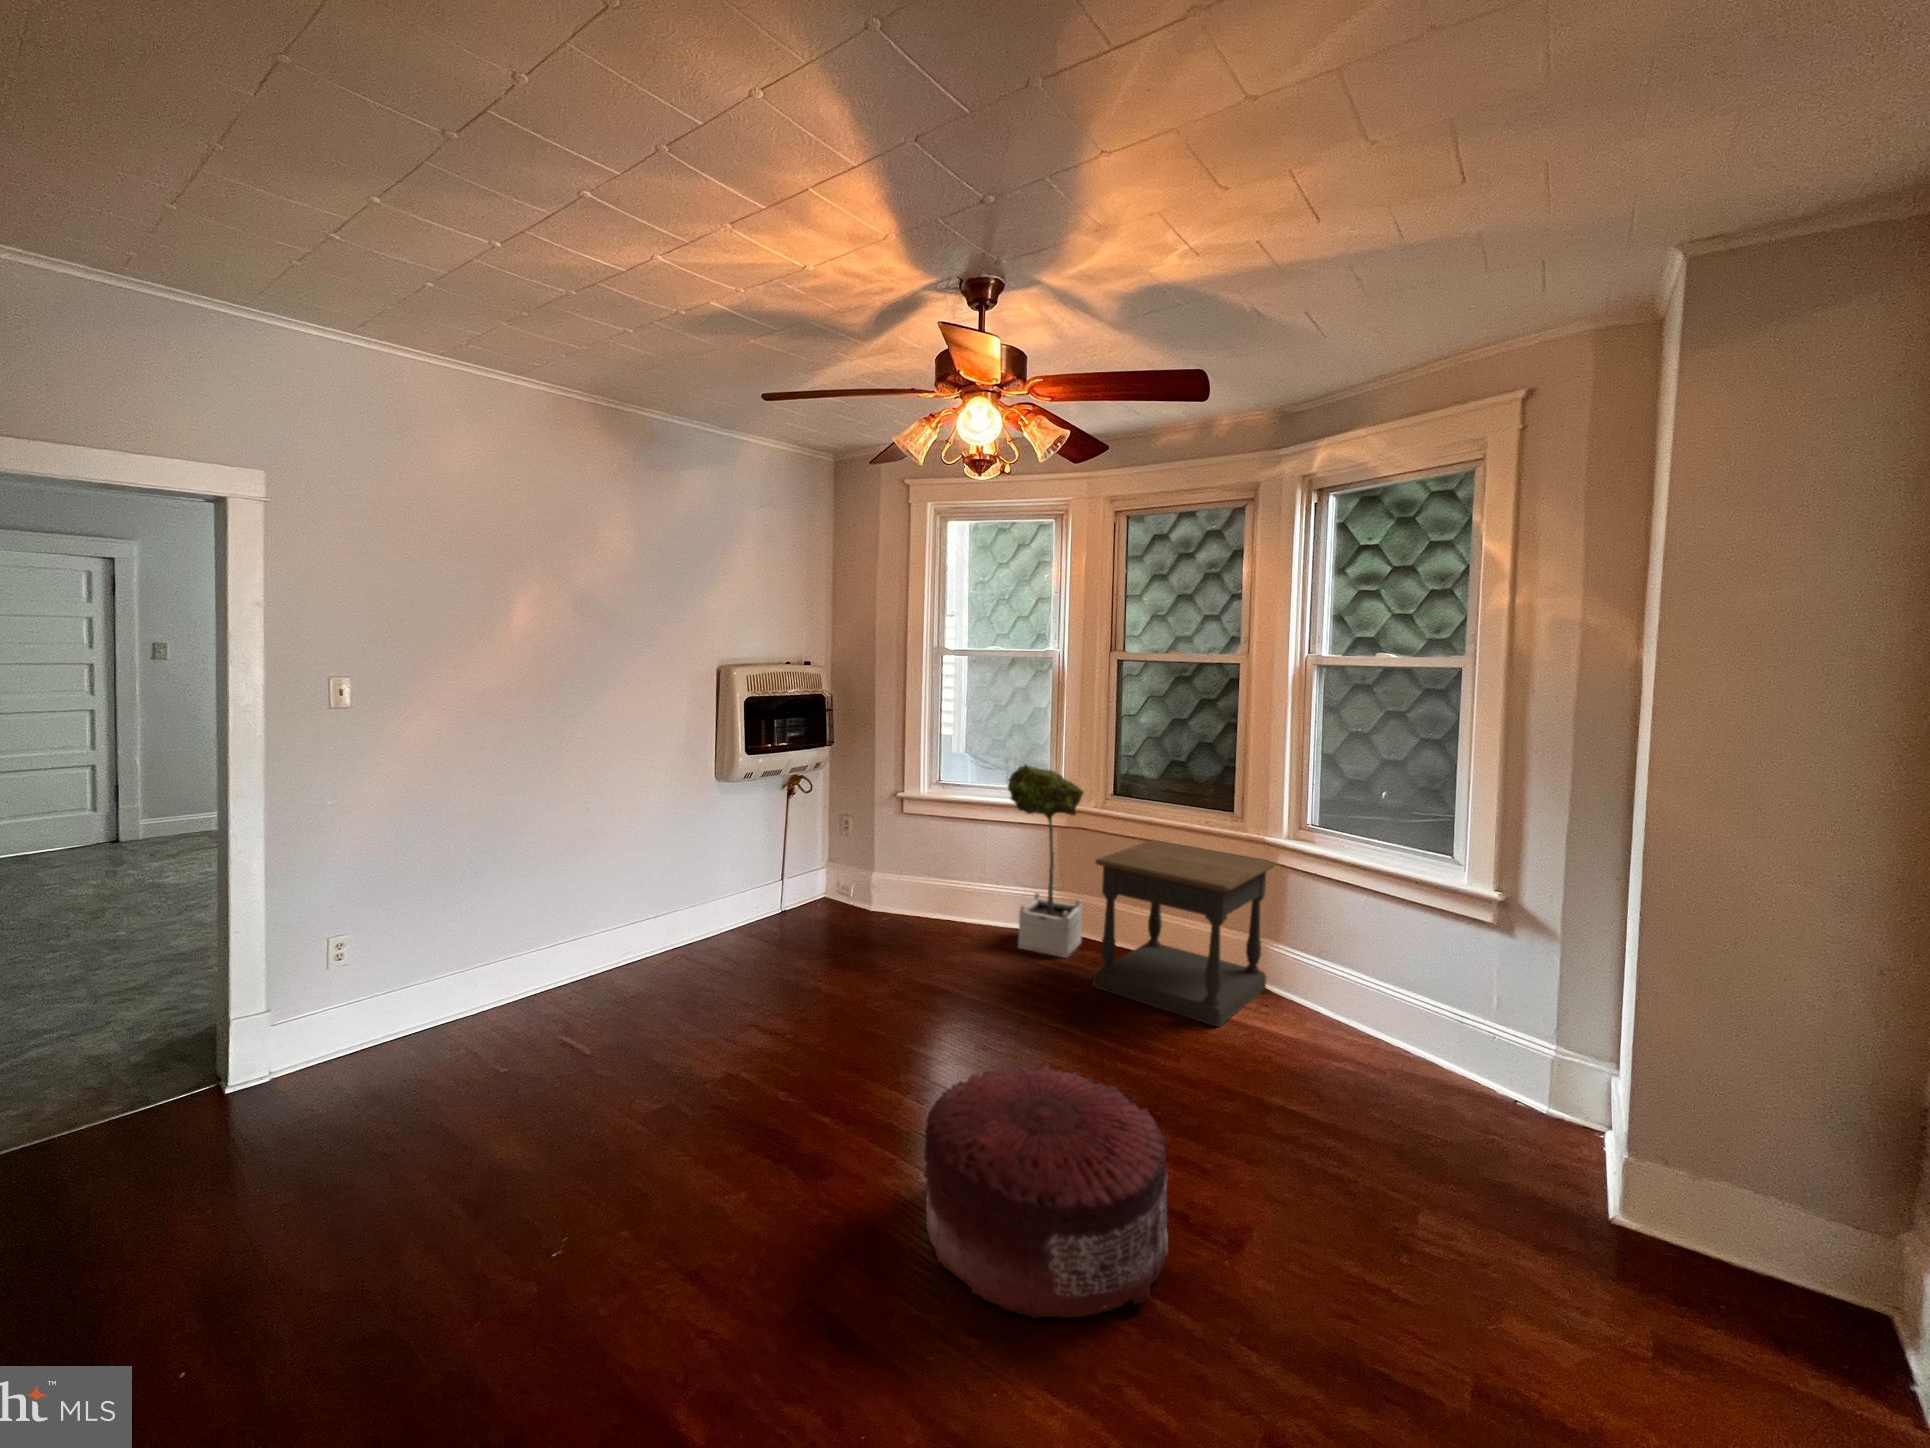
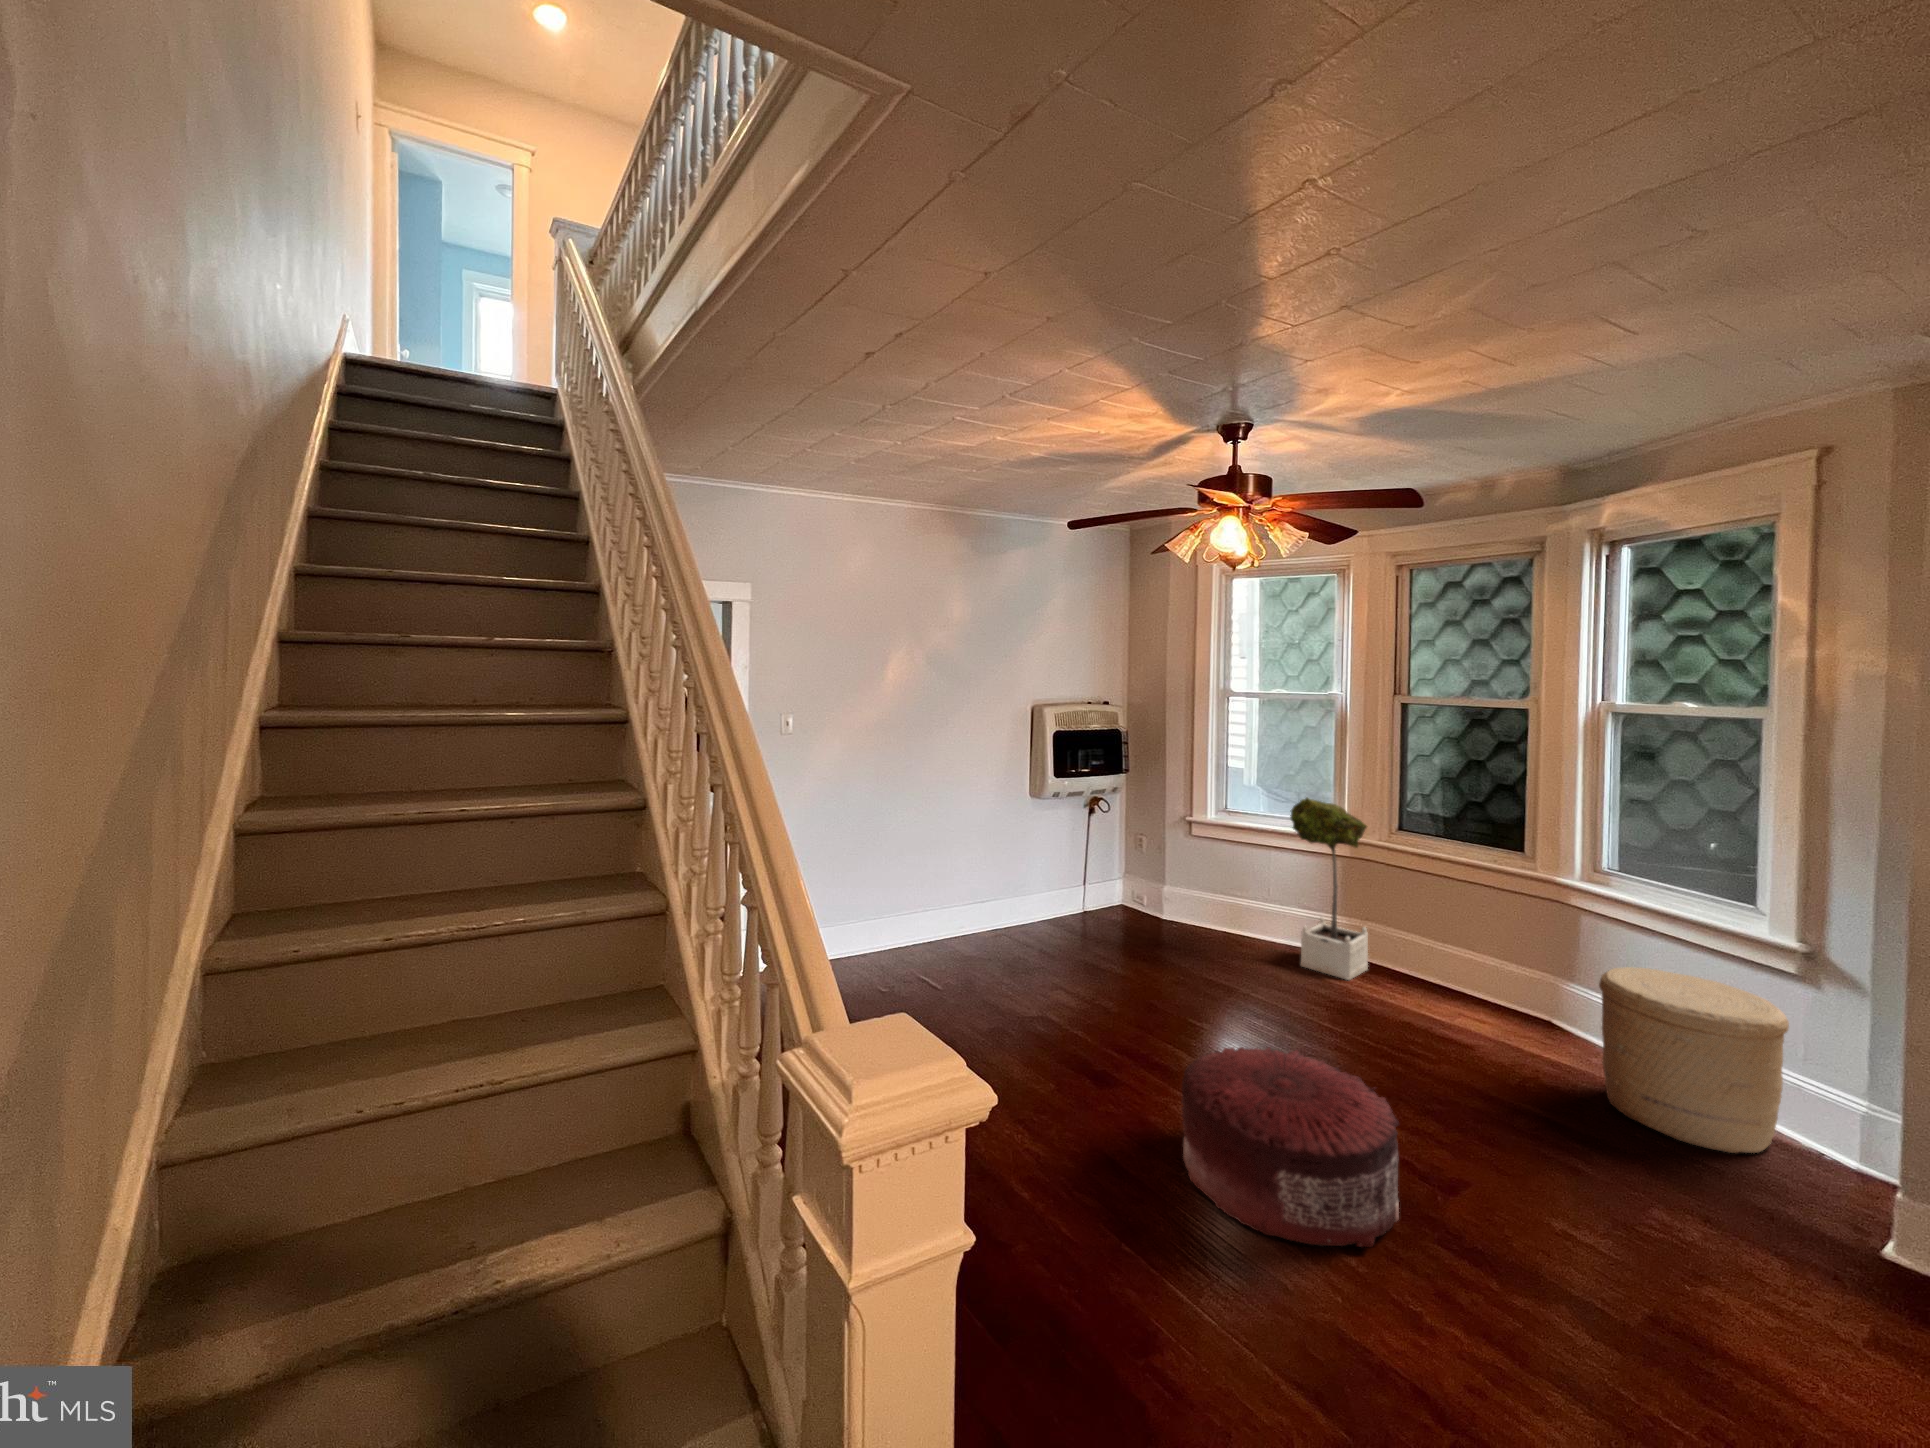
side table: present [1093,840,1275,1027] -> none [1371,877,1580,1061]
woven basket: none [1305,917,1457,1090] -> present [1599,967,1789,1153]

